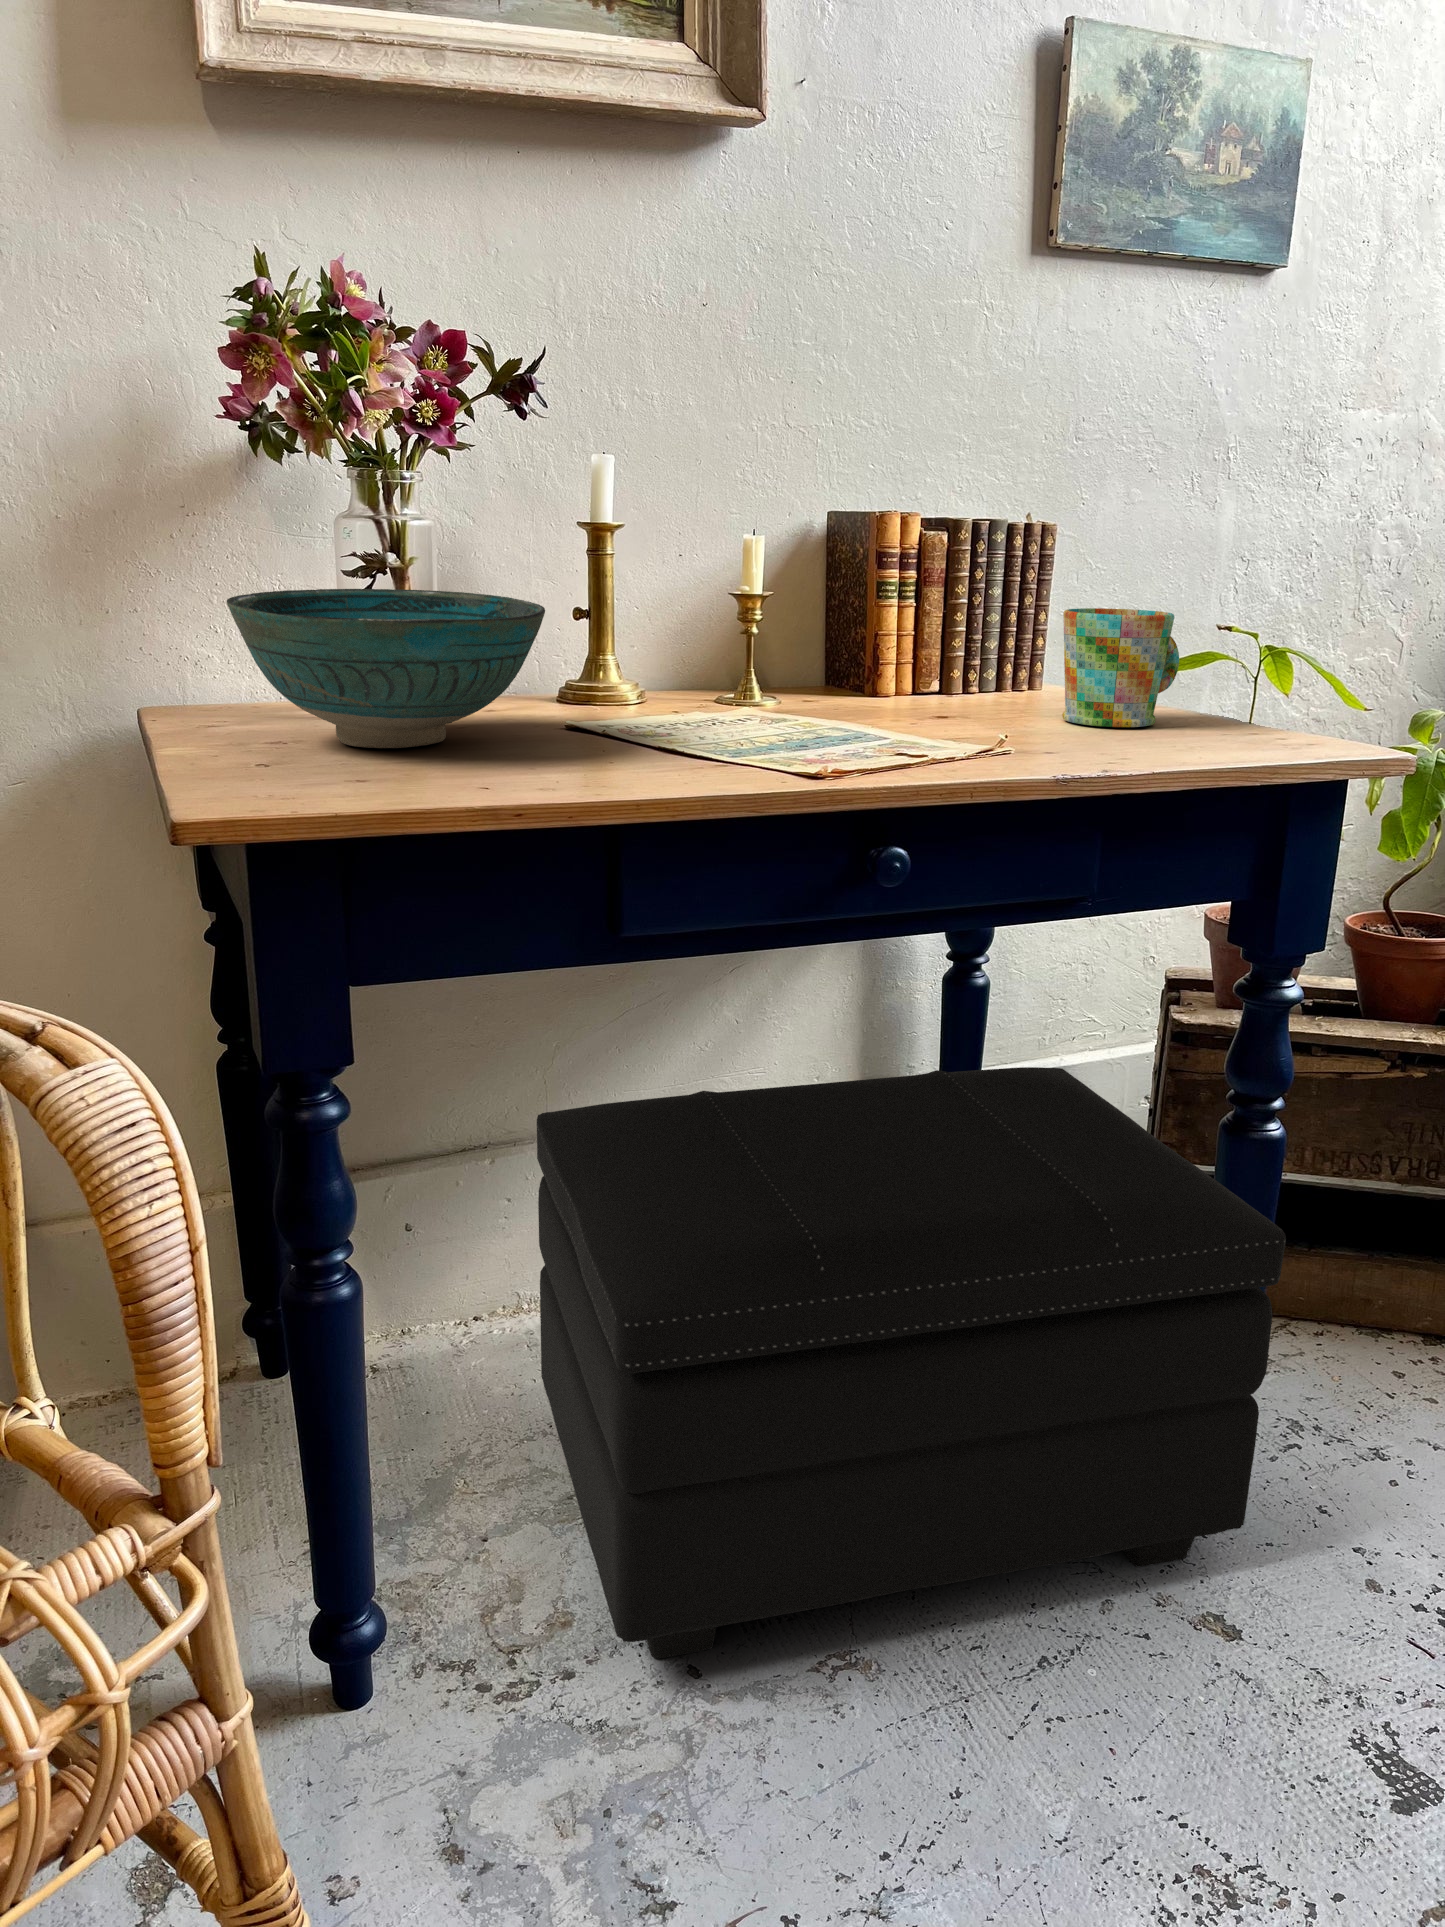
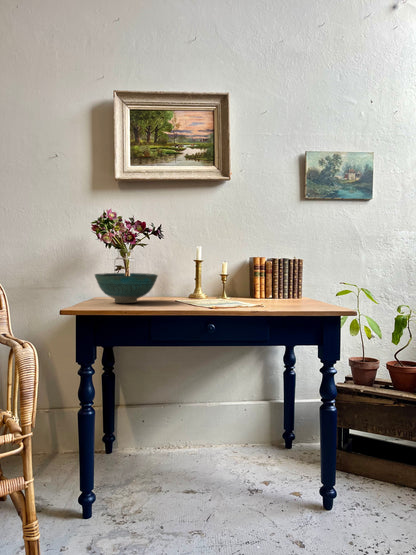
mug: present [1062,608,1179,727] -> none [285,277,316,304]
footstool: present [537,1067,1286,1659] -> none [143,389,318,527]

